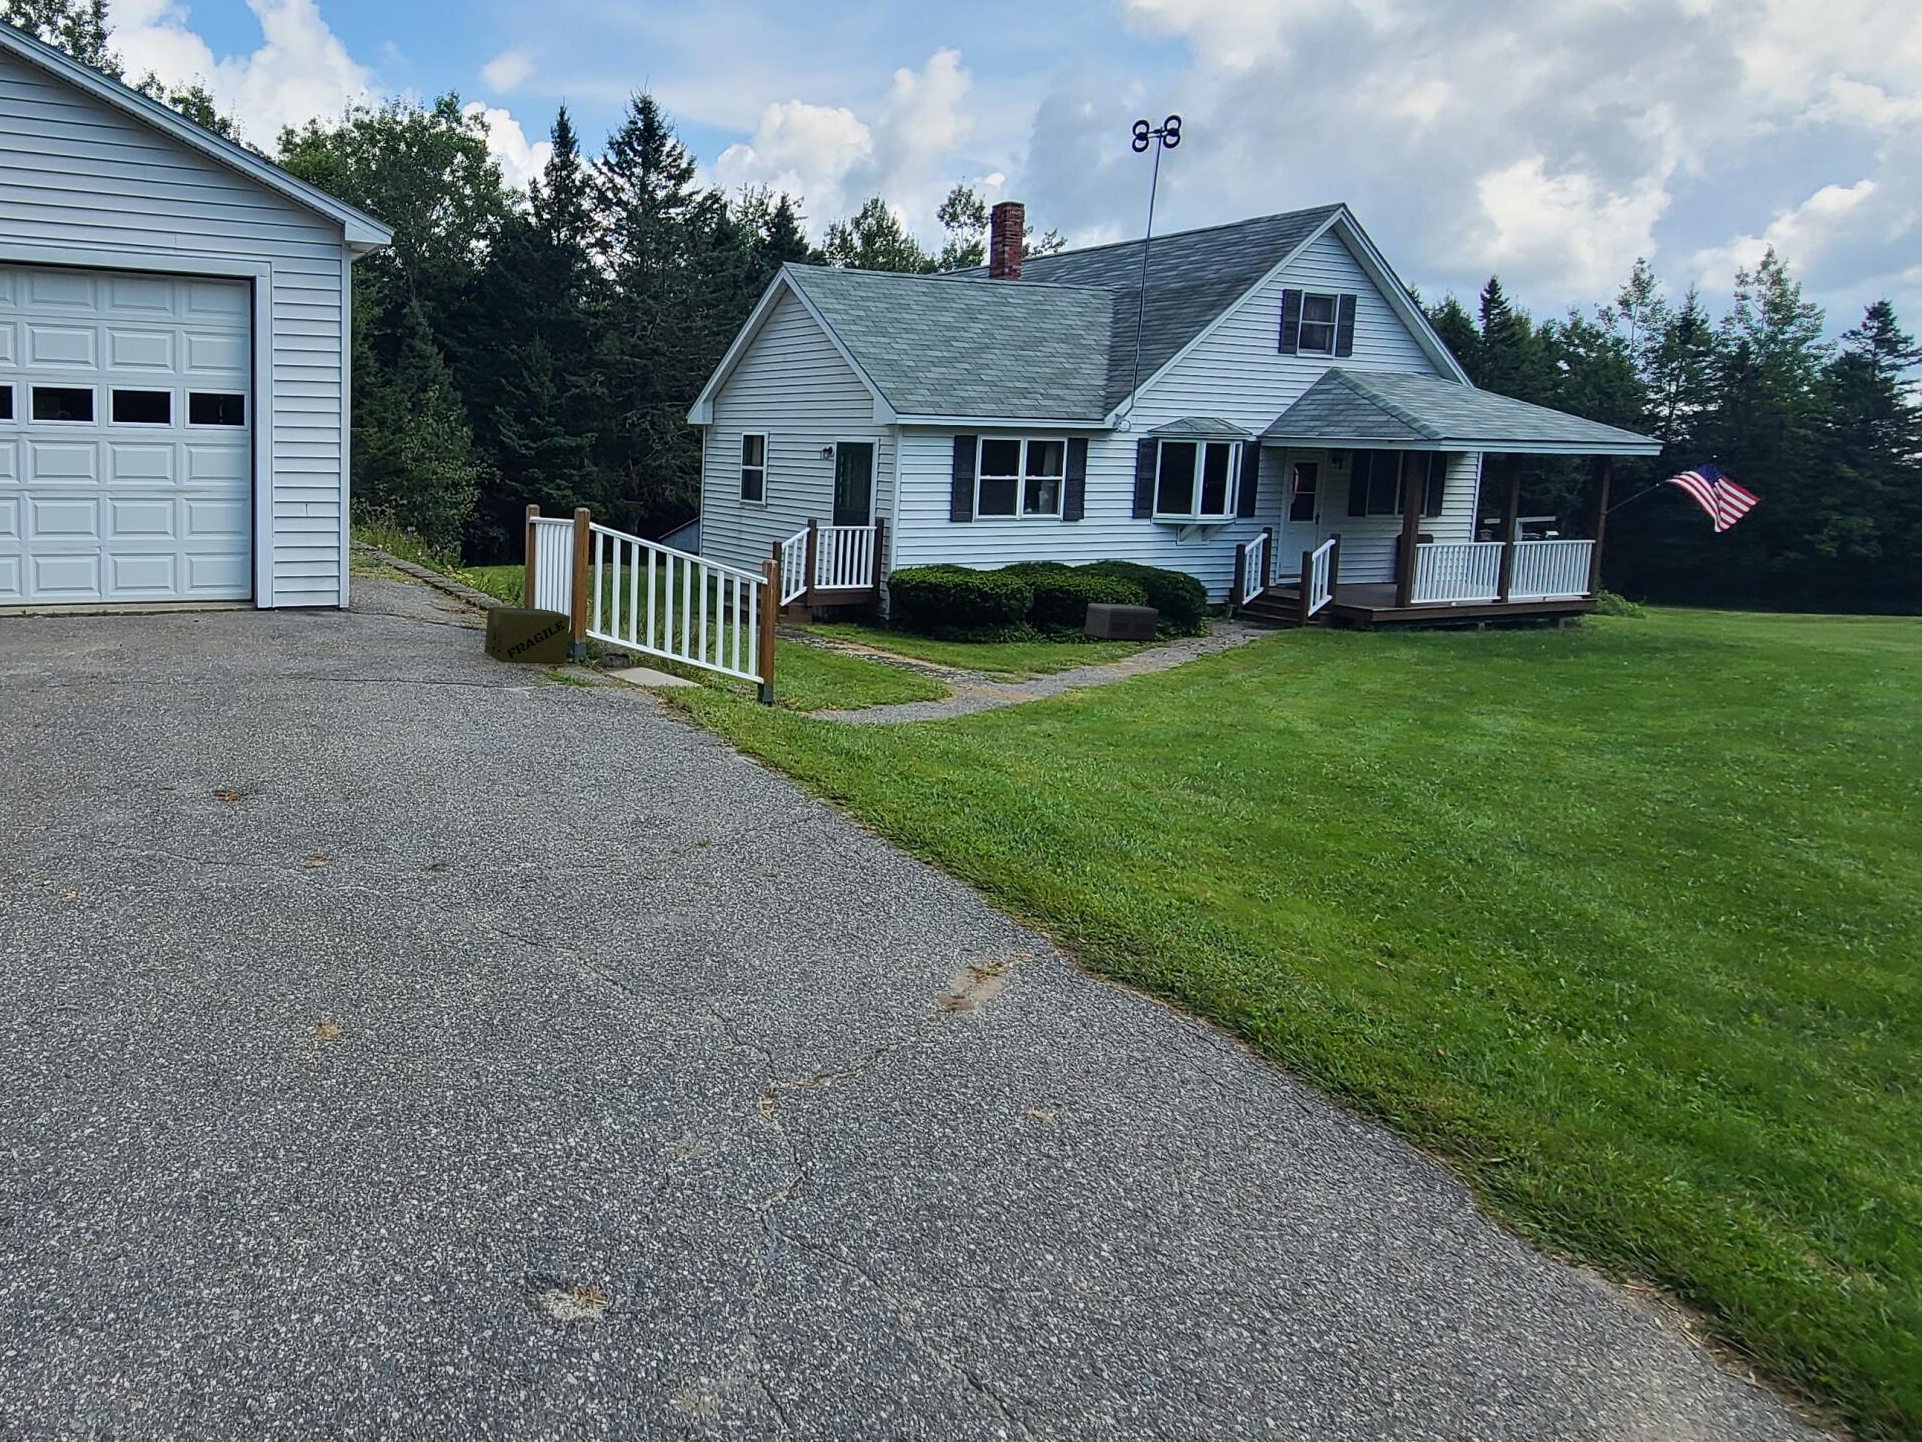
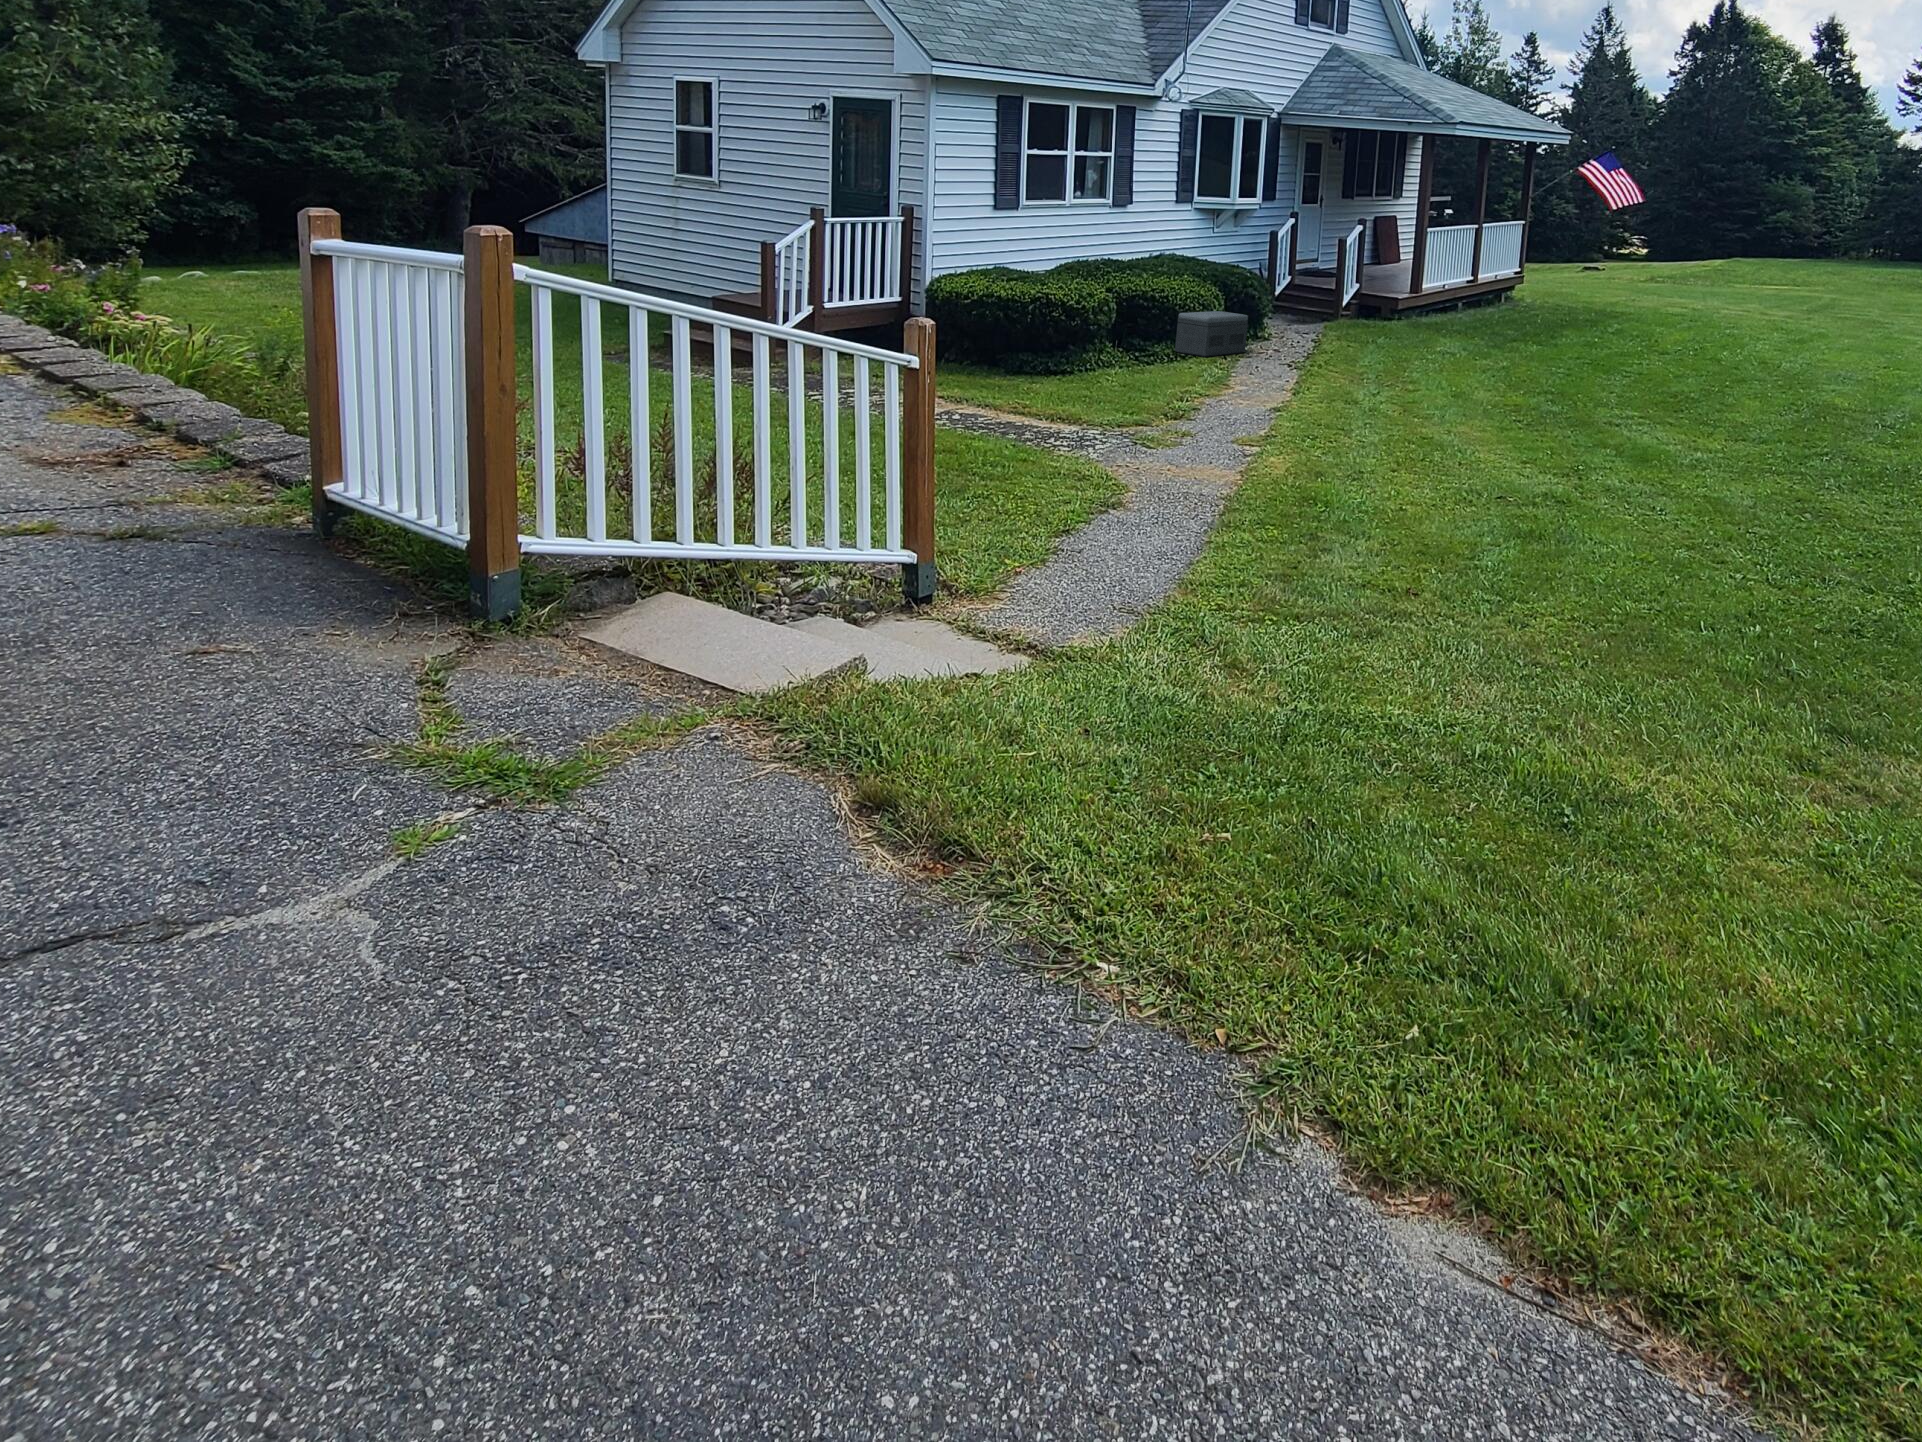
cardboard box: present [485,607,570,663] -> none [169,474,461,672]

